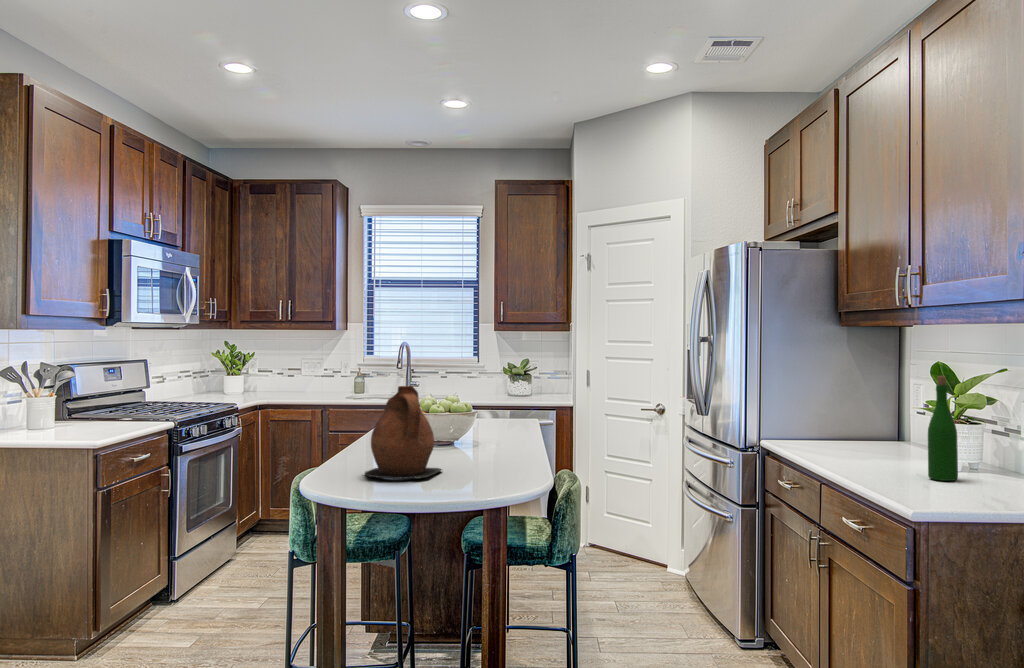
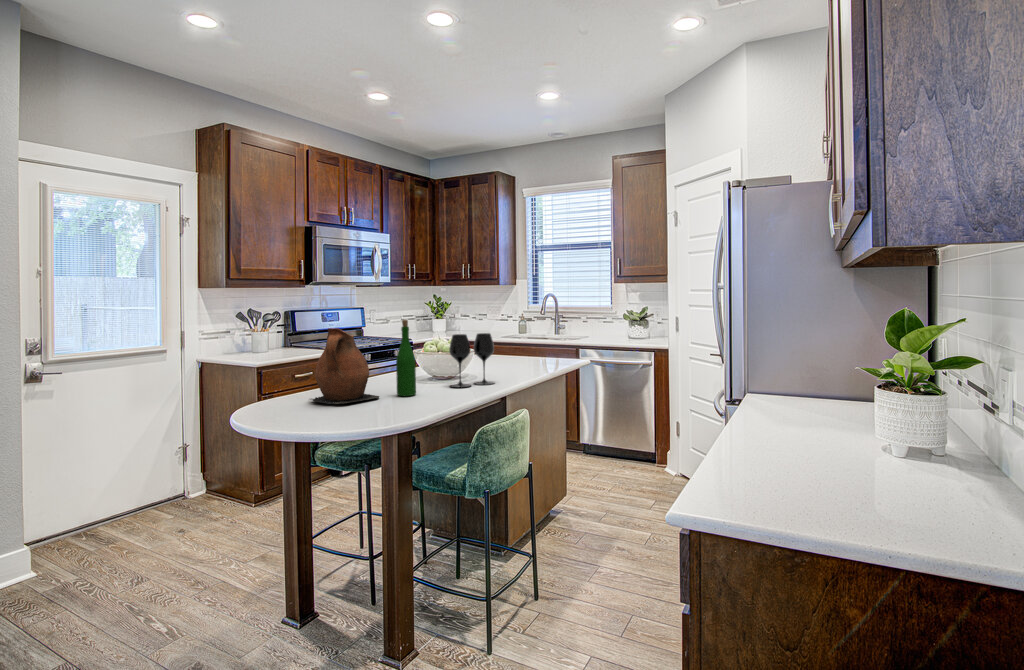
wine bottle: present [928,376,958,481] -> present [396,320,416,396]
wine glass: none [478,390,520,454] -> present [449,333,494,387]

